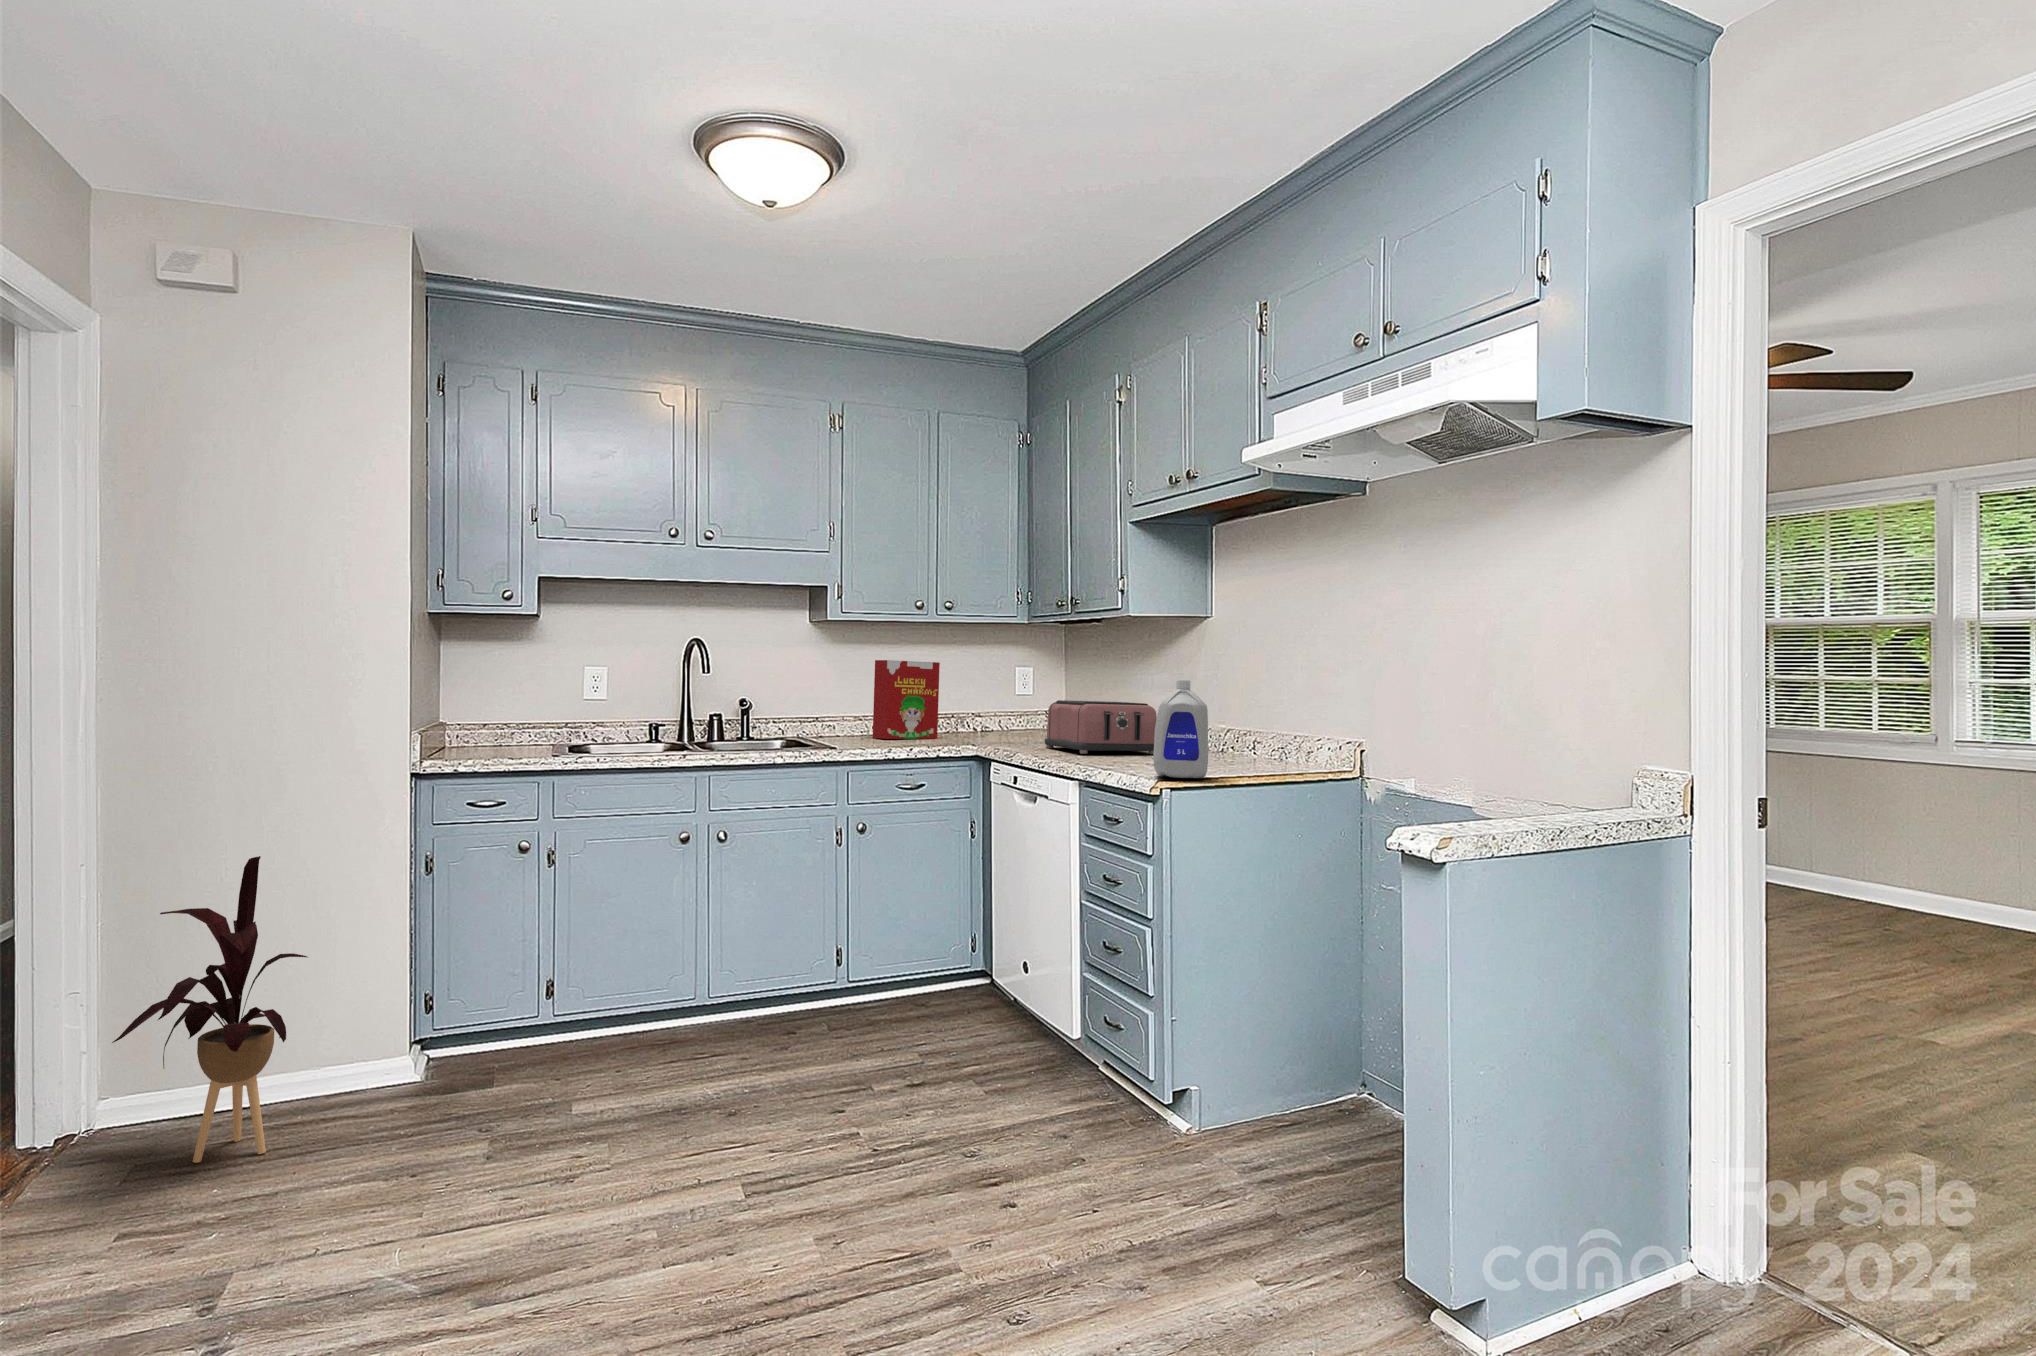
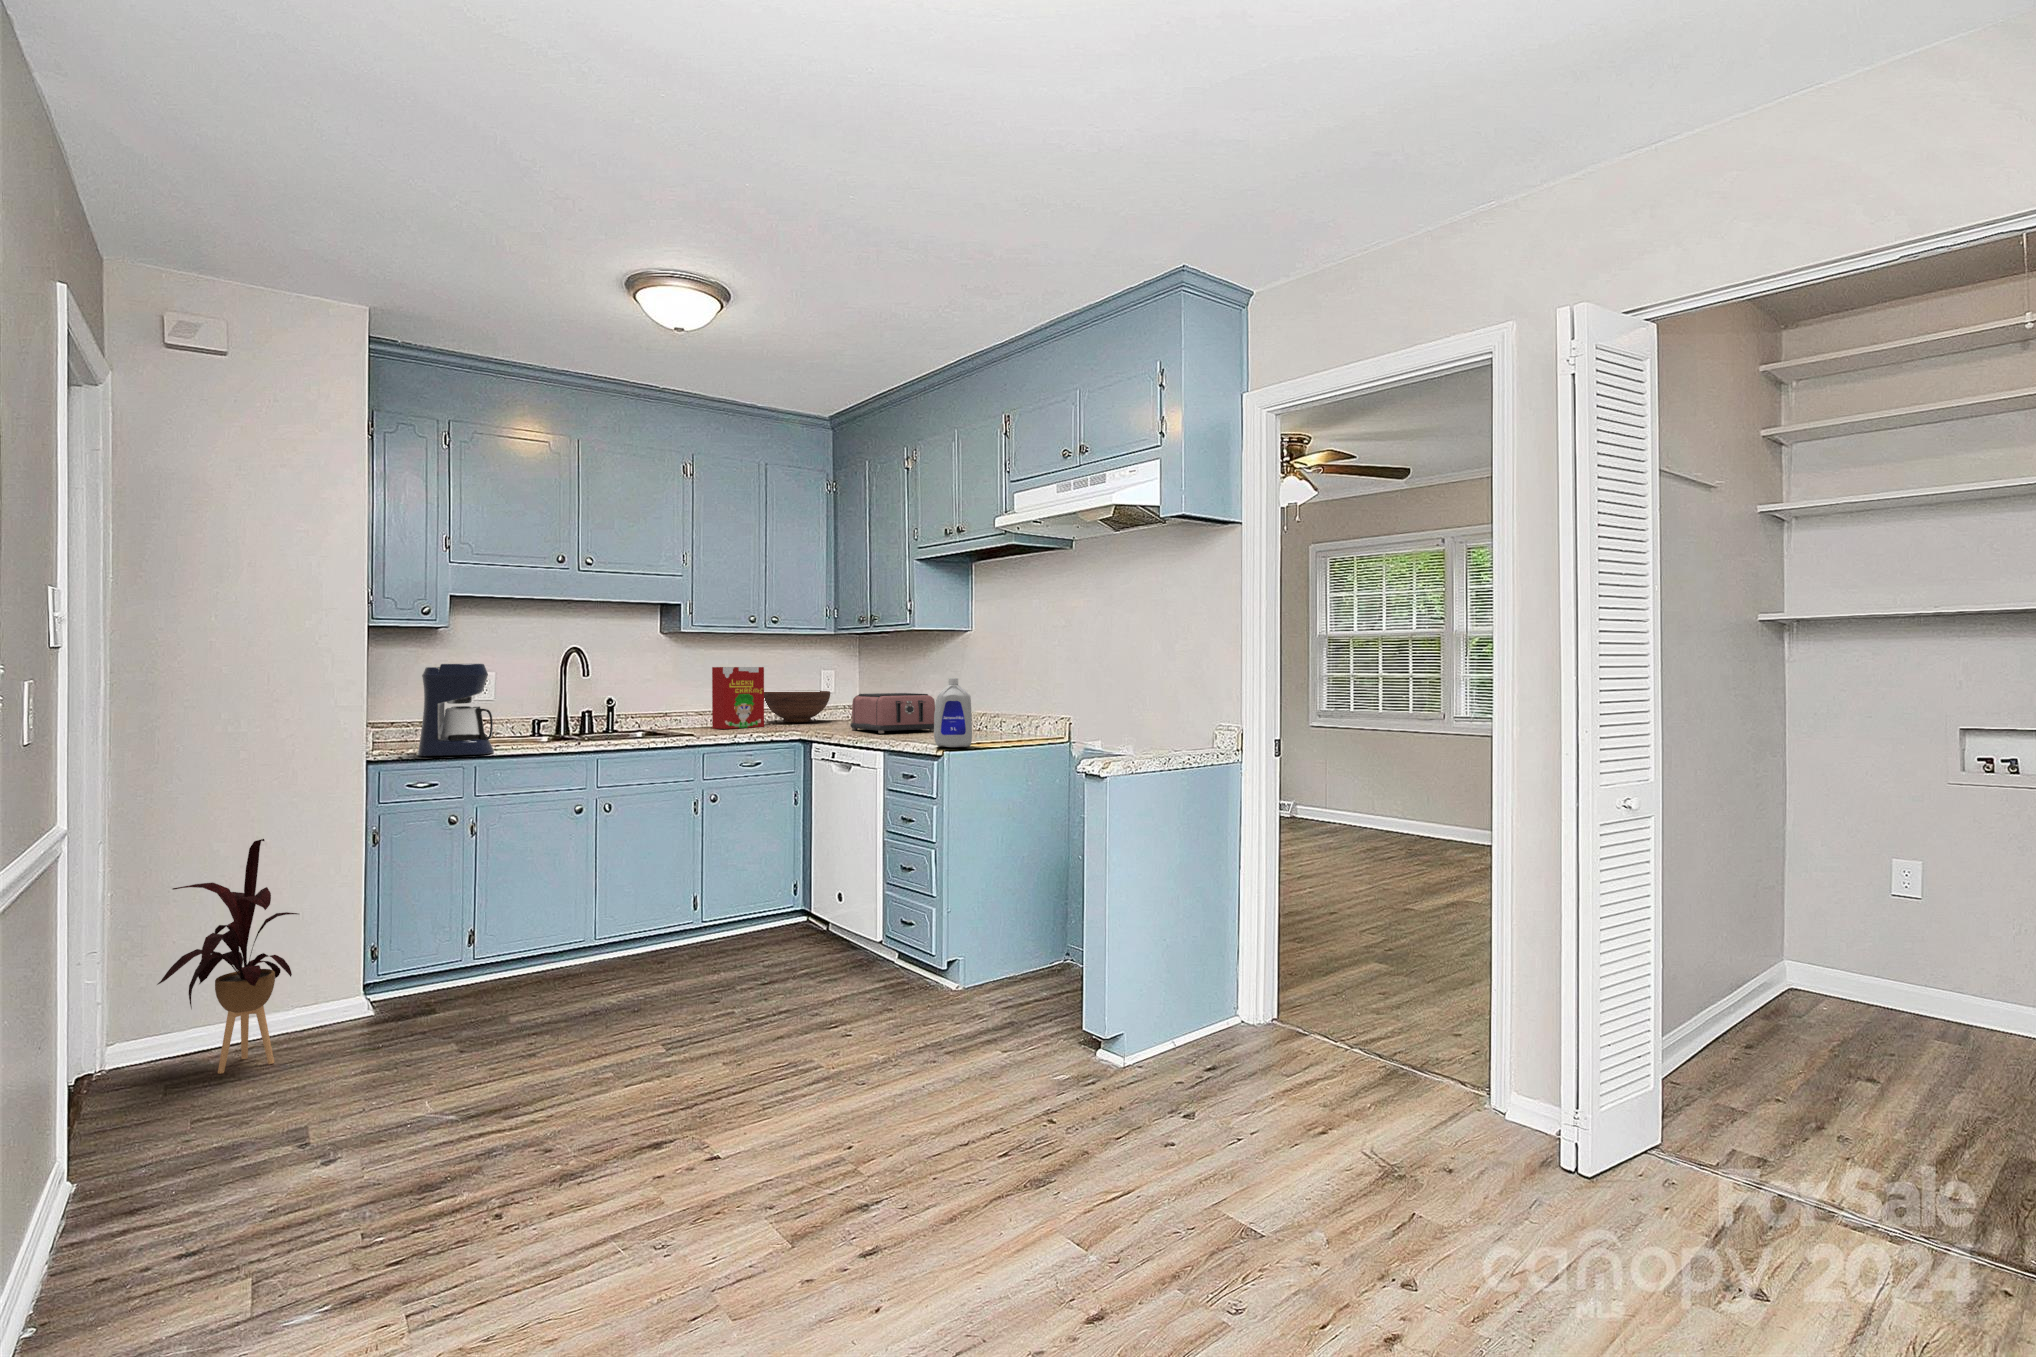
coffee maker: none [488,639,583,757] -> present [418,664,494,756]
fruit bowl: none [940,694,1023,735] -> present [764,691,830,722]

